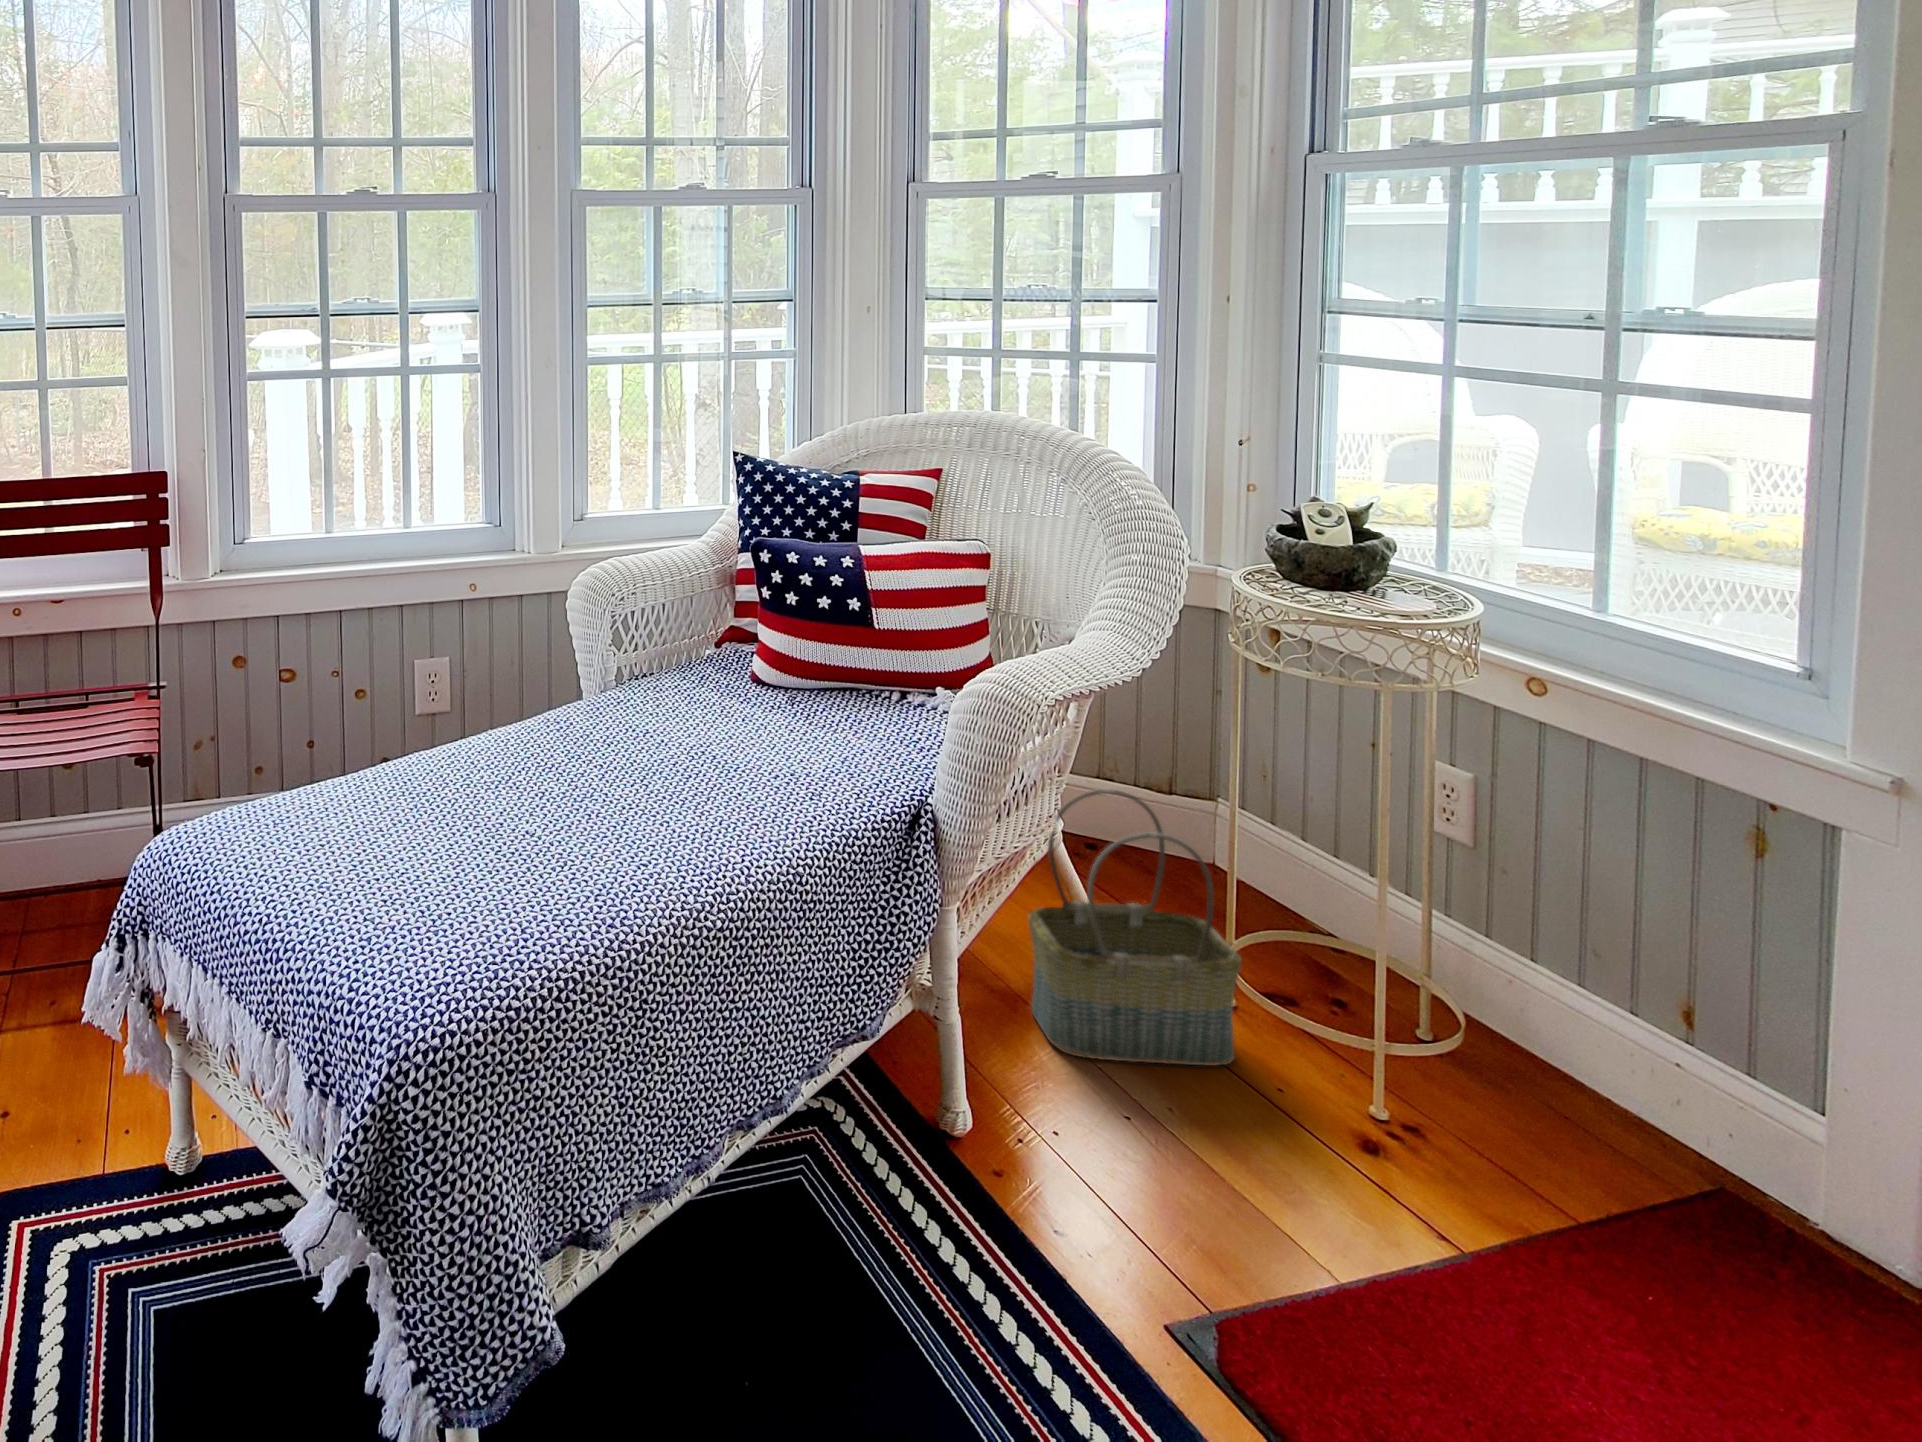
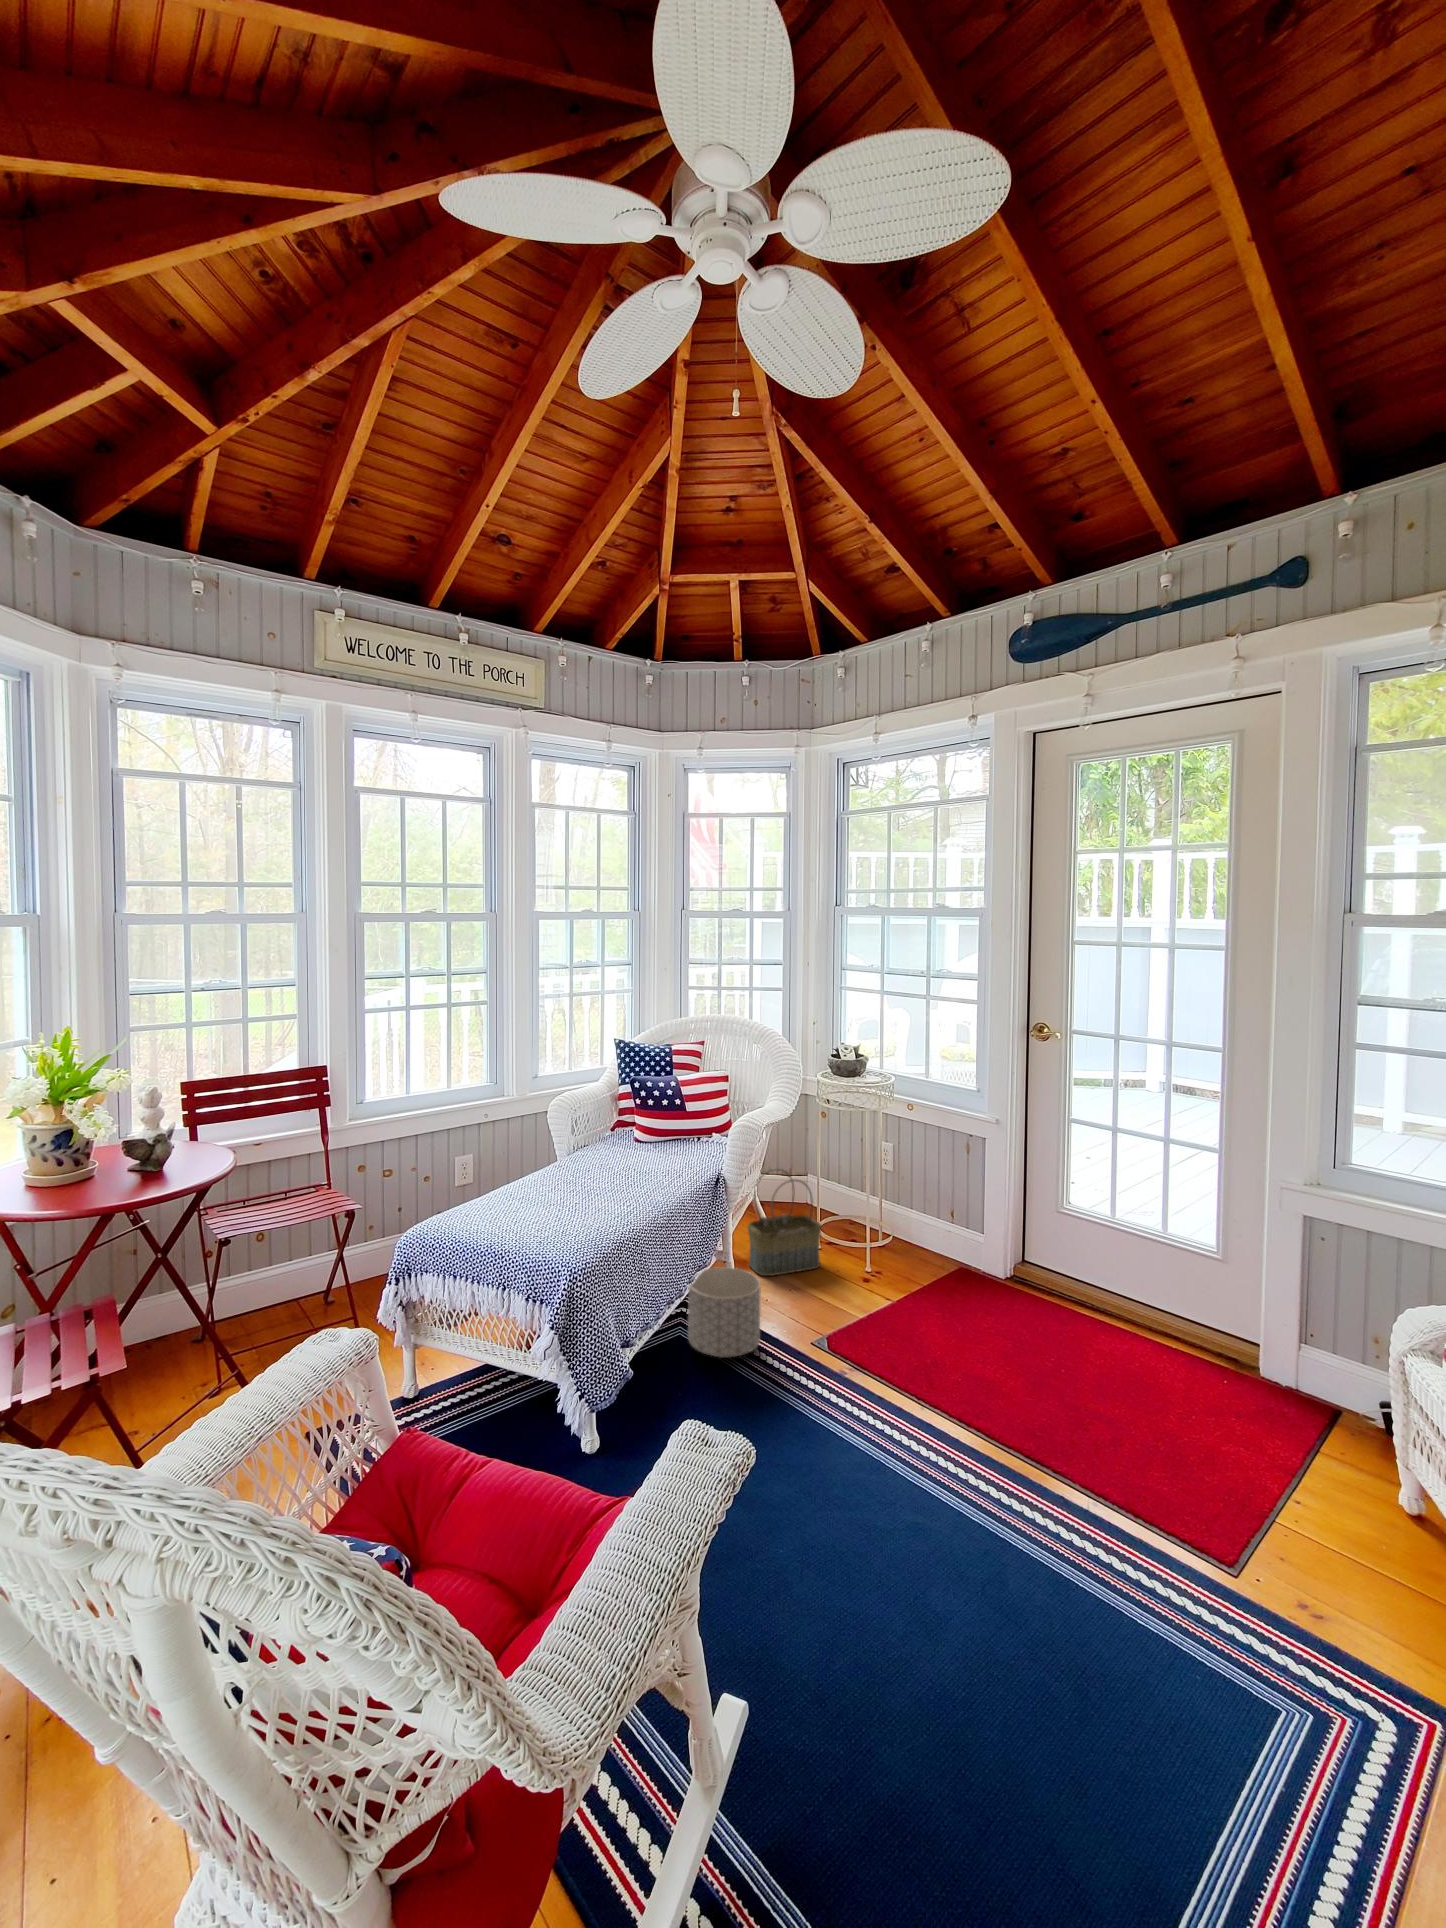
planter: none [812,1047,1015,1332] -> present [688,1267,760,1358]

